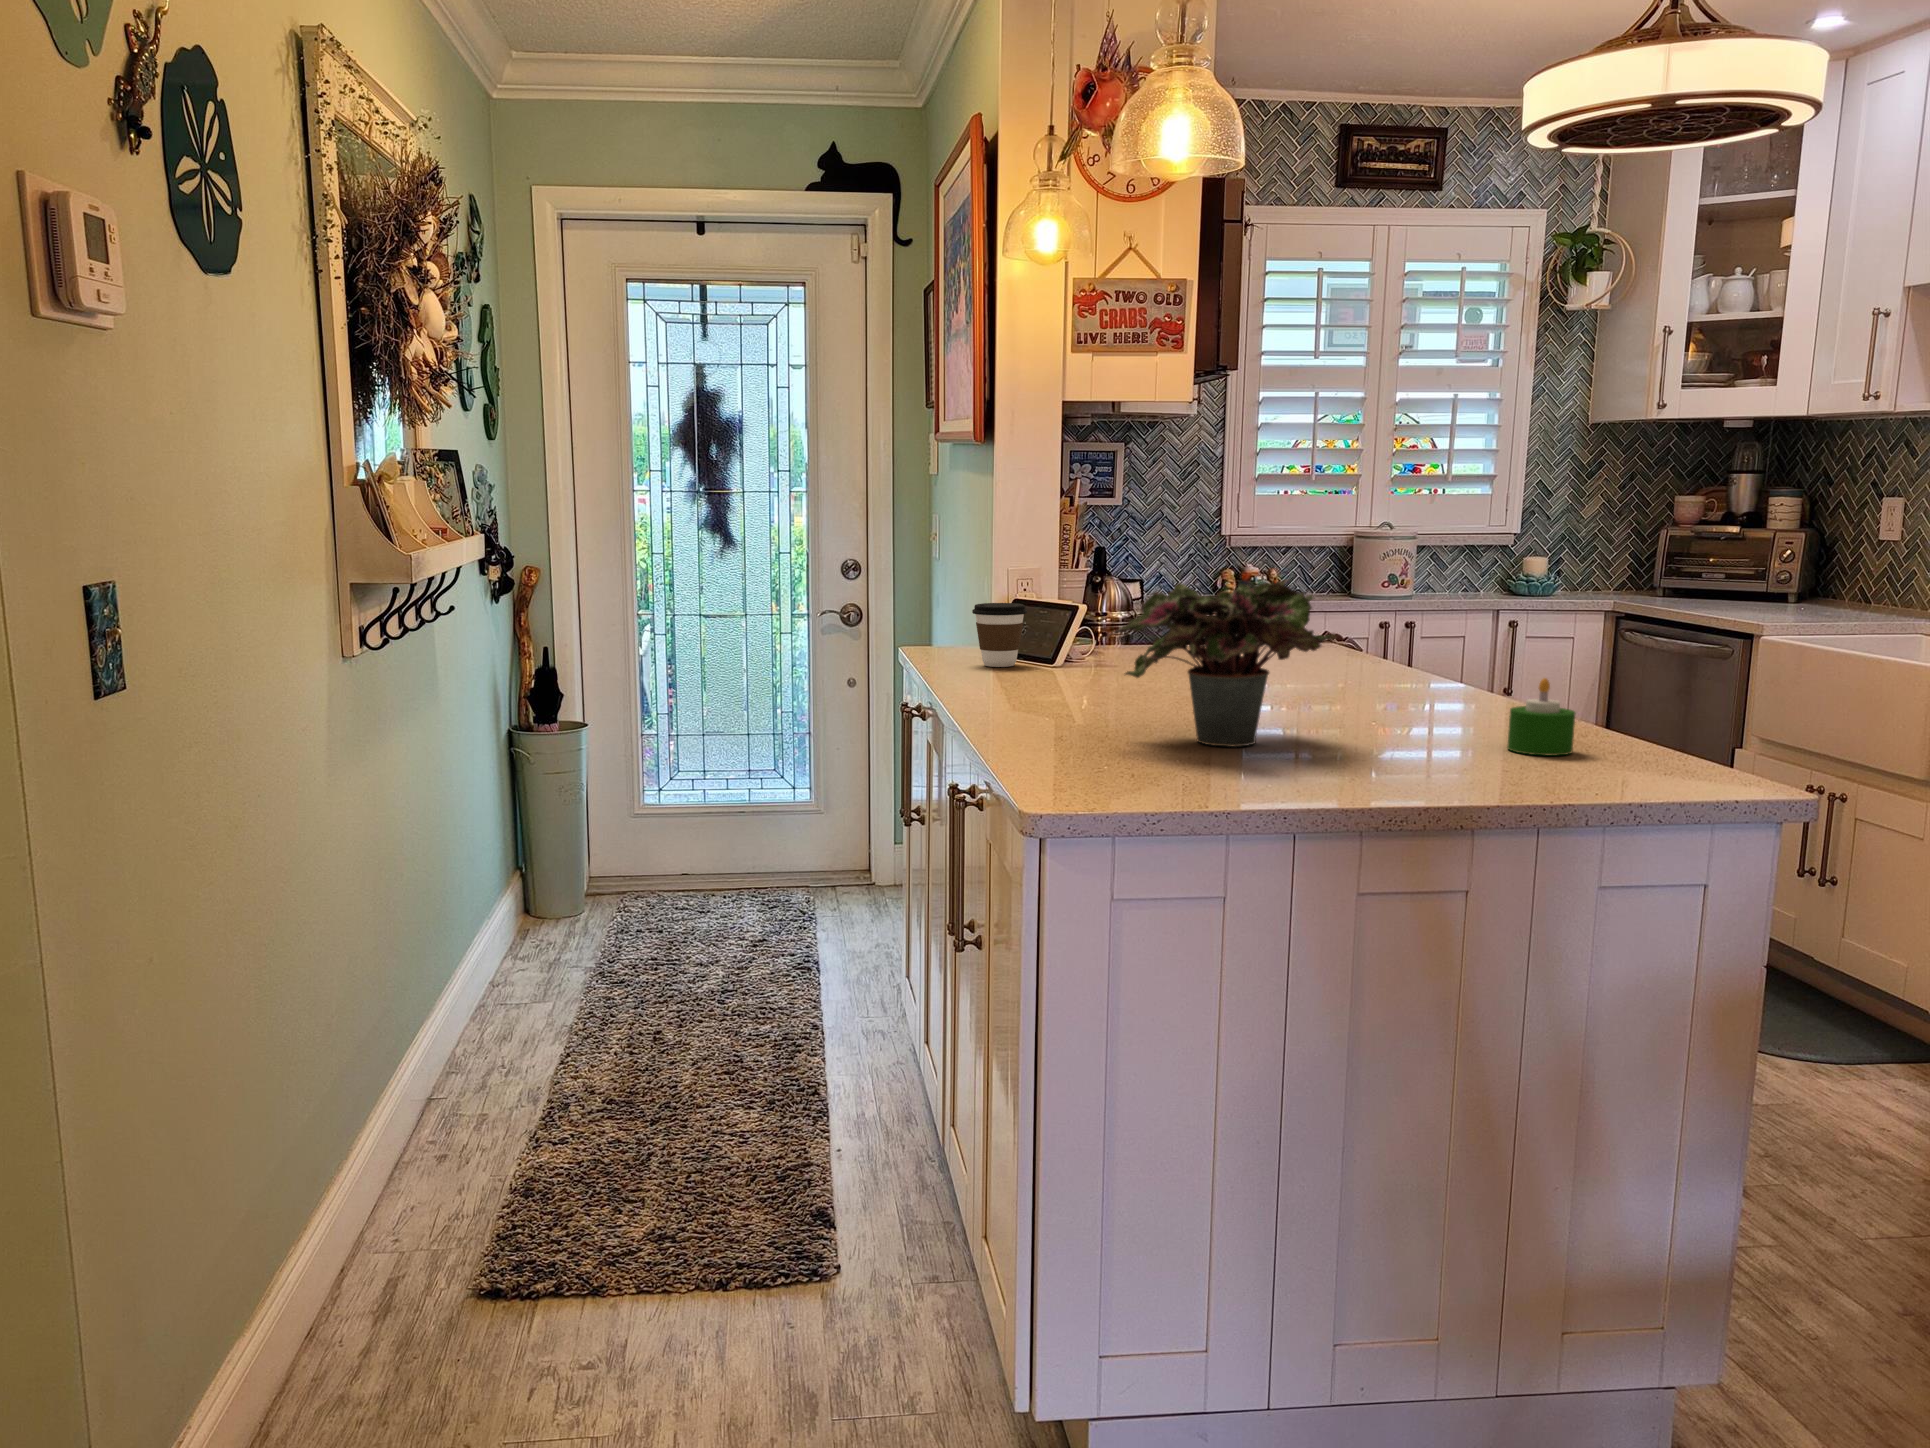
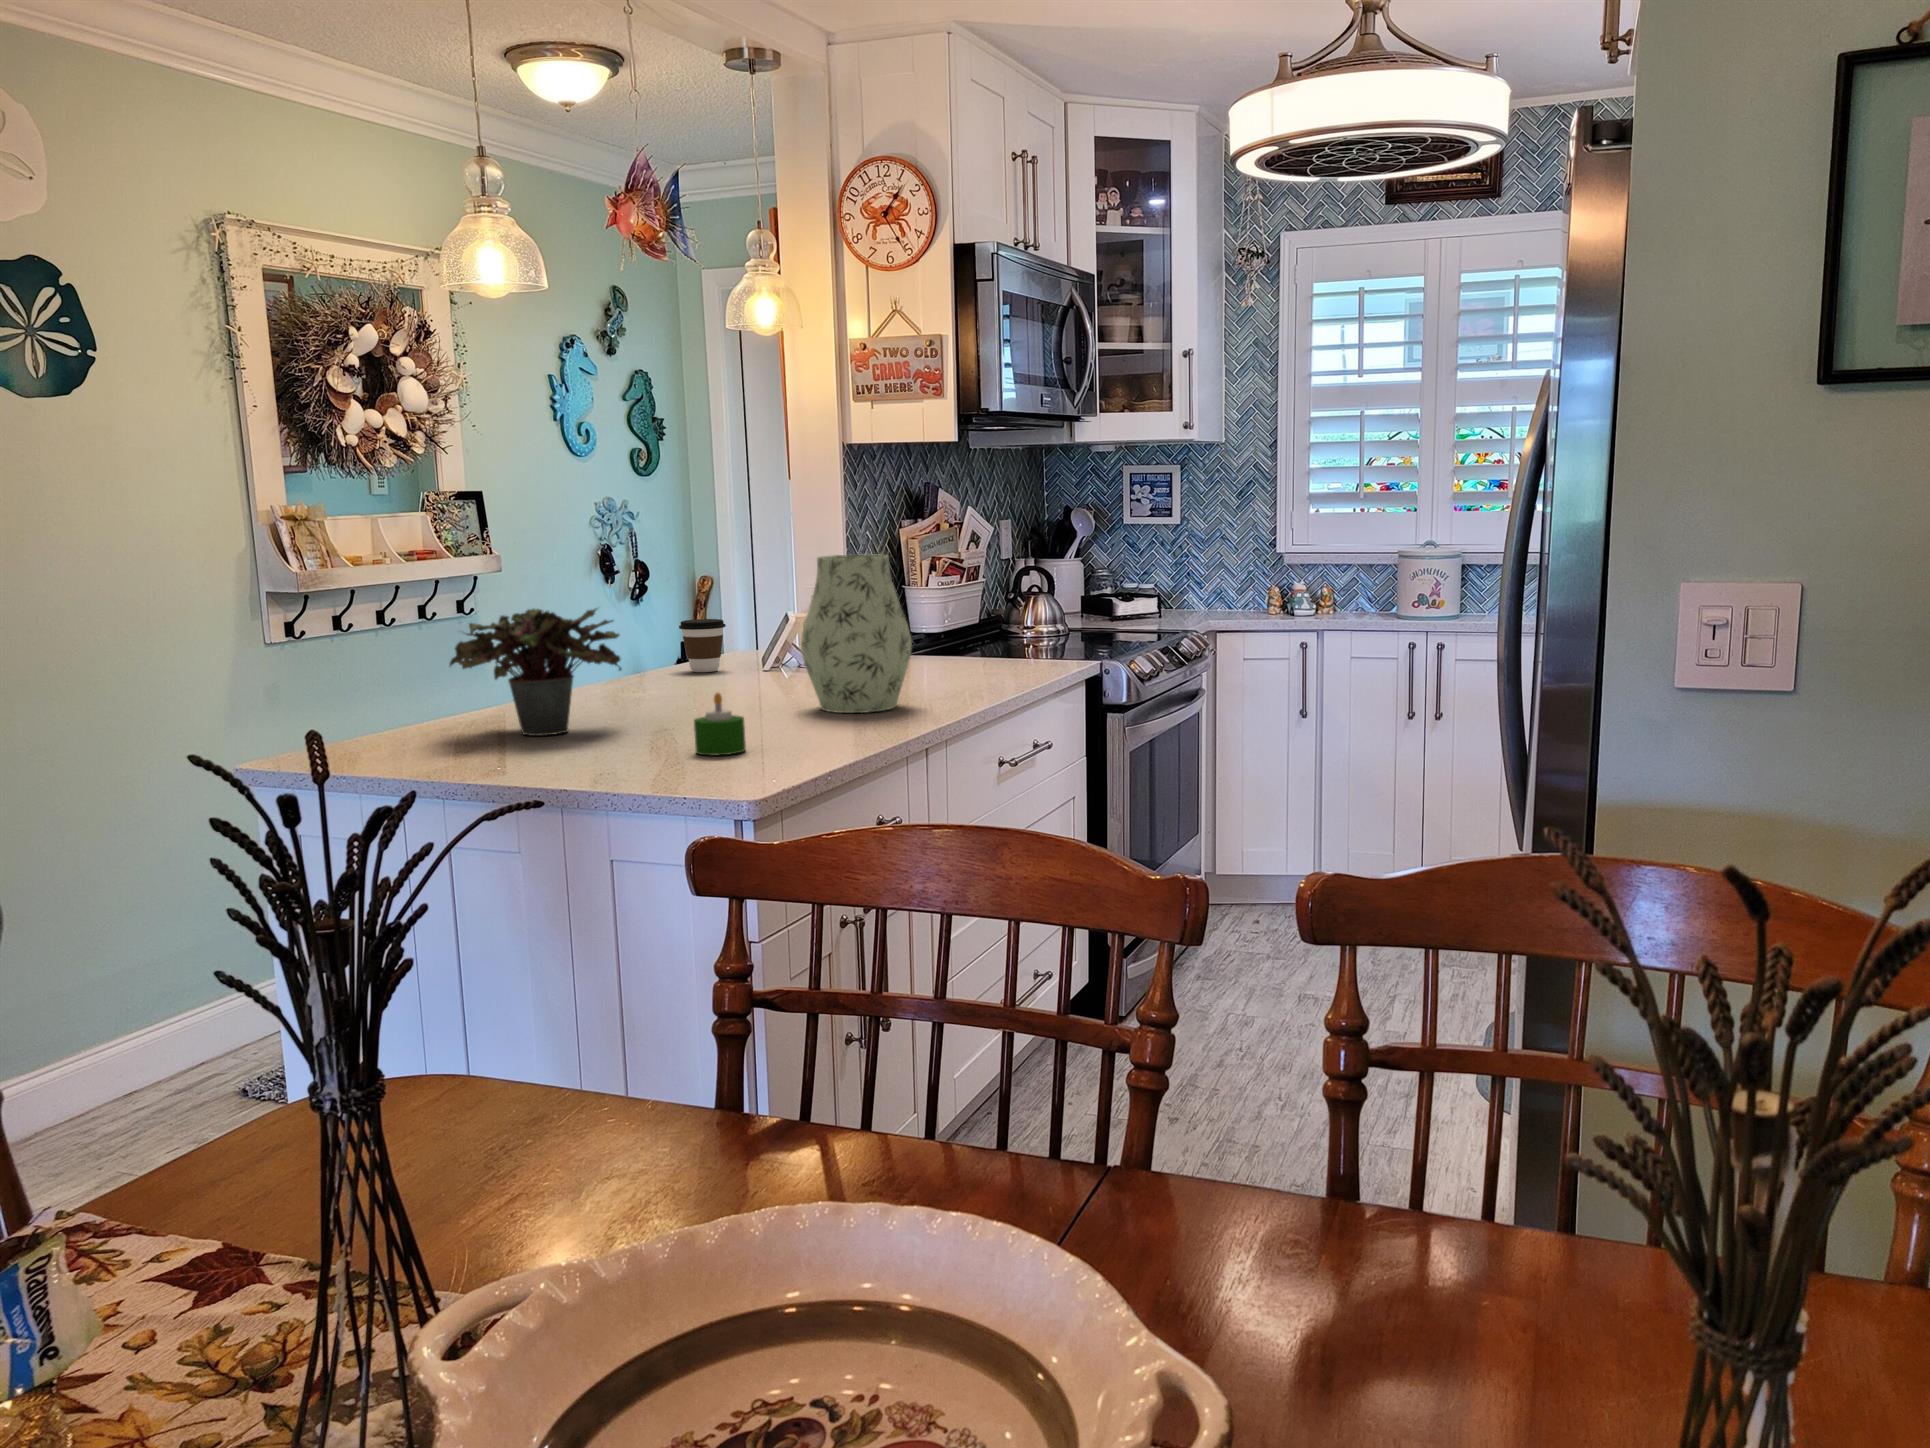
vase: none [1332,518,1466,702] -> present [801,554,912,713]

